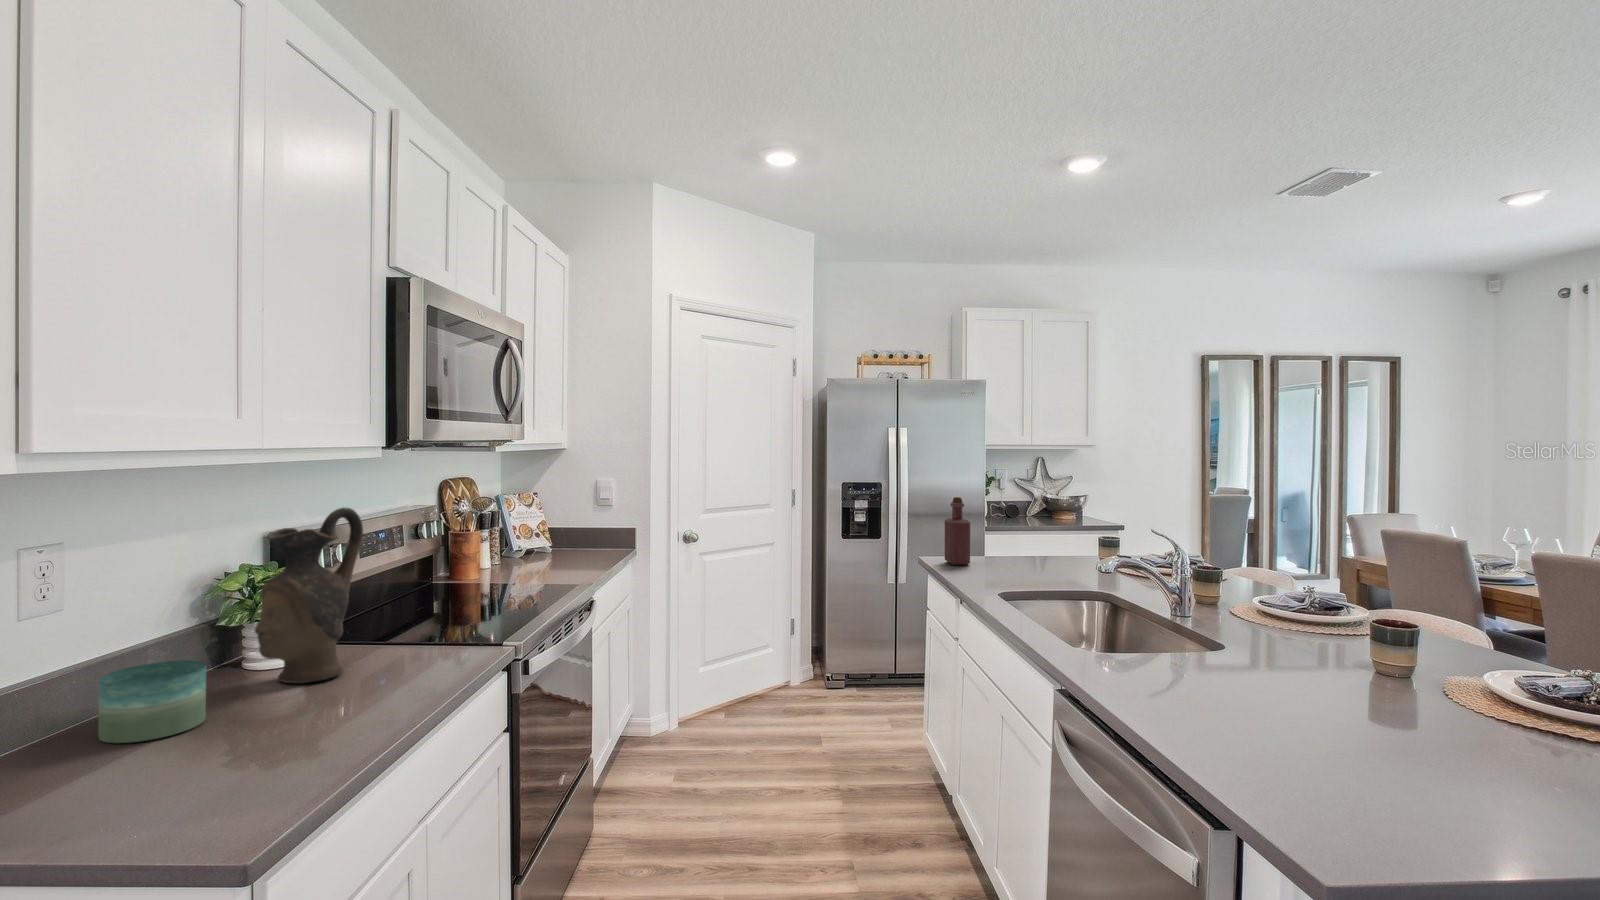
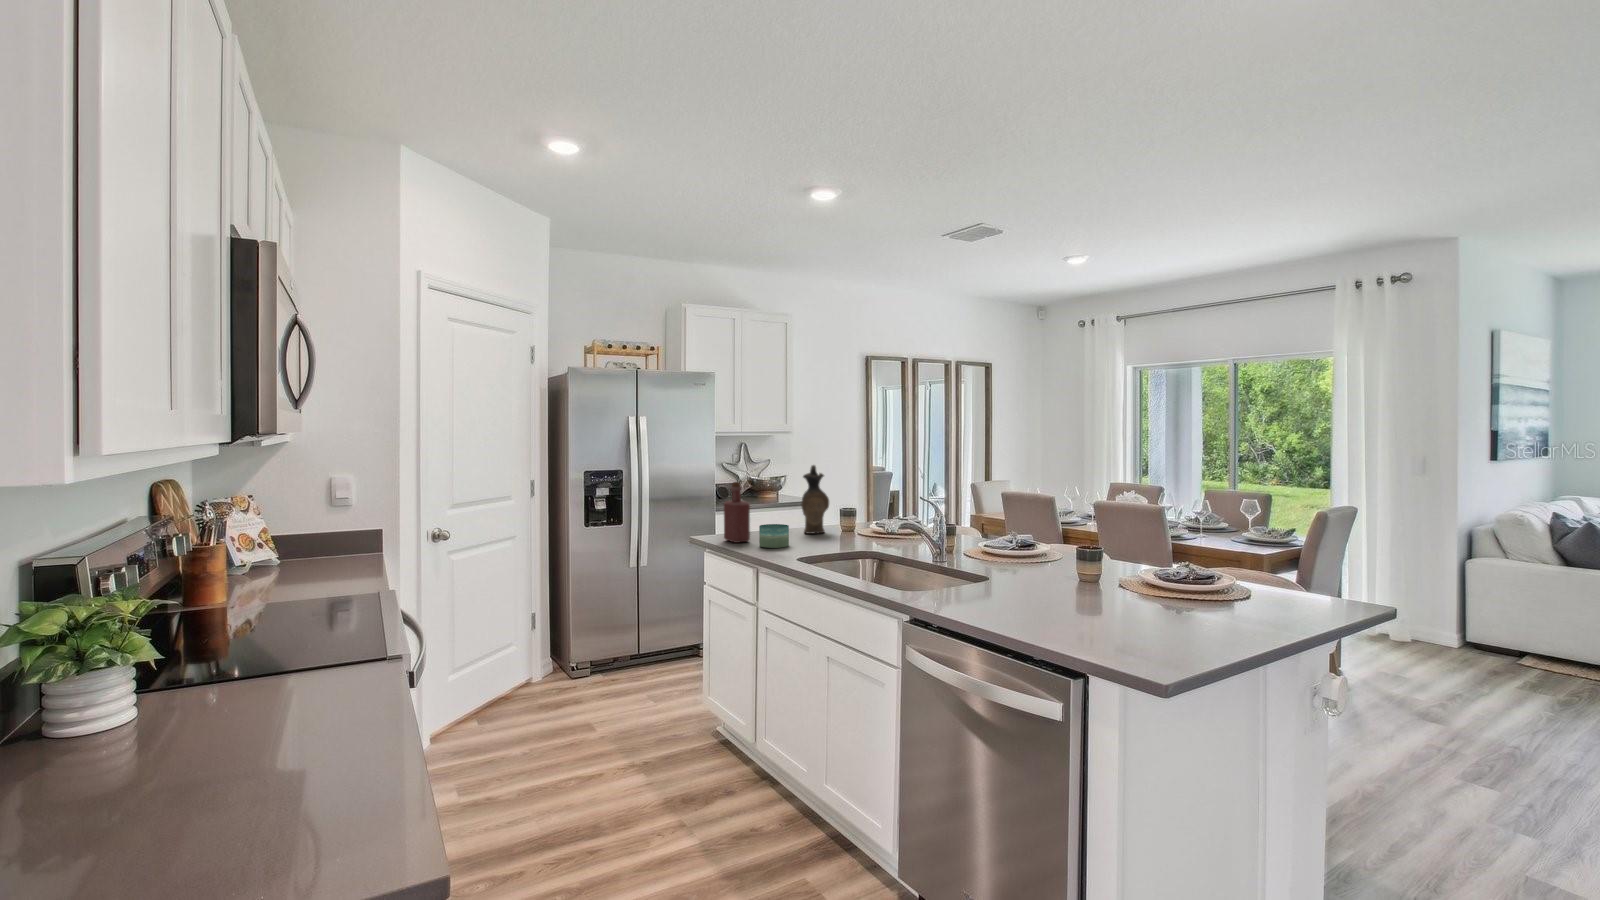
ceramic pitcher: present [255,508,363,683] -> present [801,465,829,534]
candle: present [98,660,206,743] -> present [759,524,789,548]

